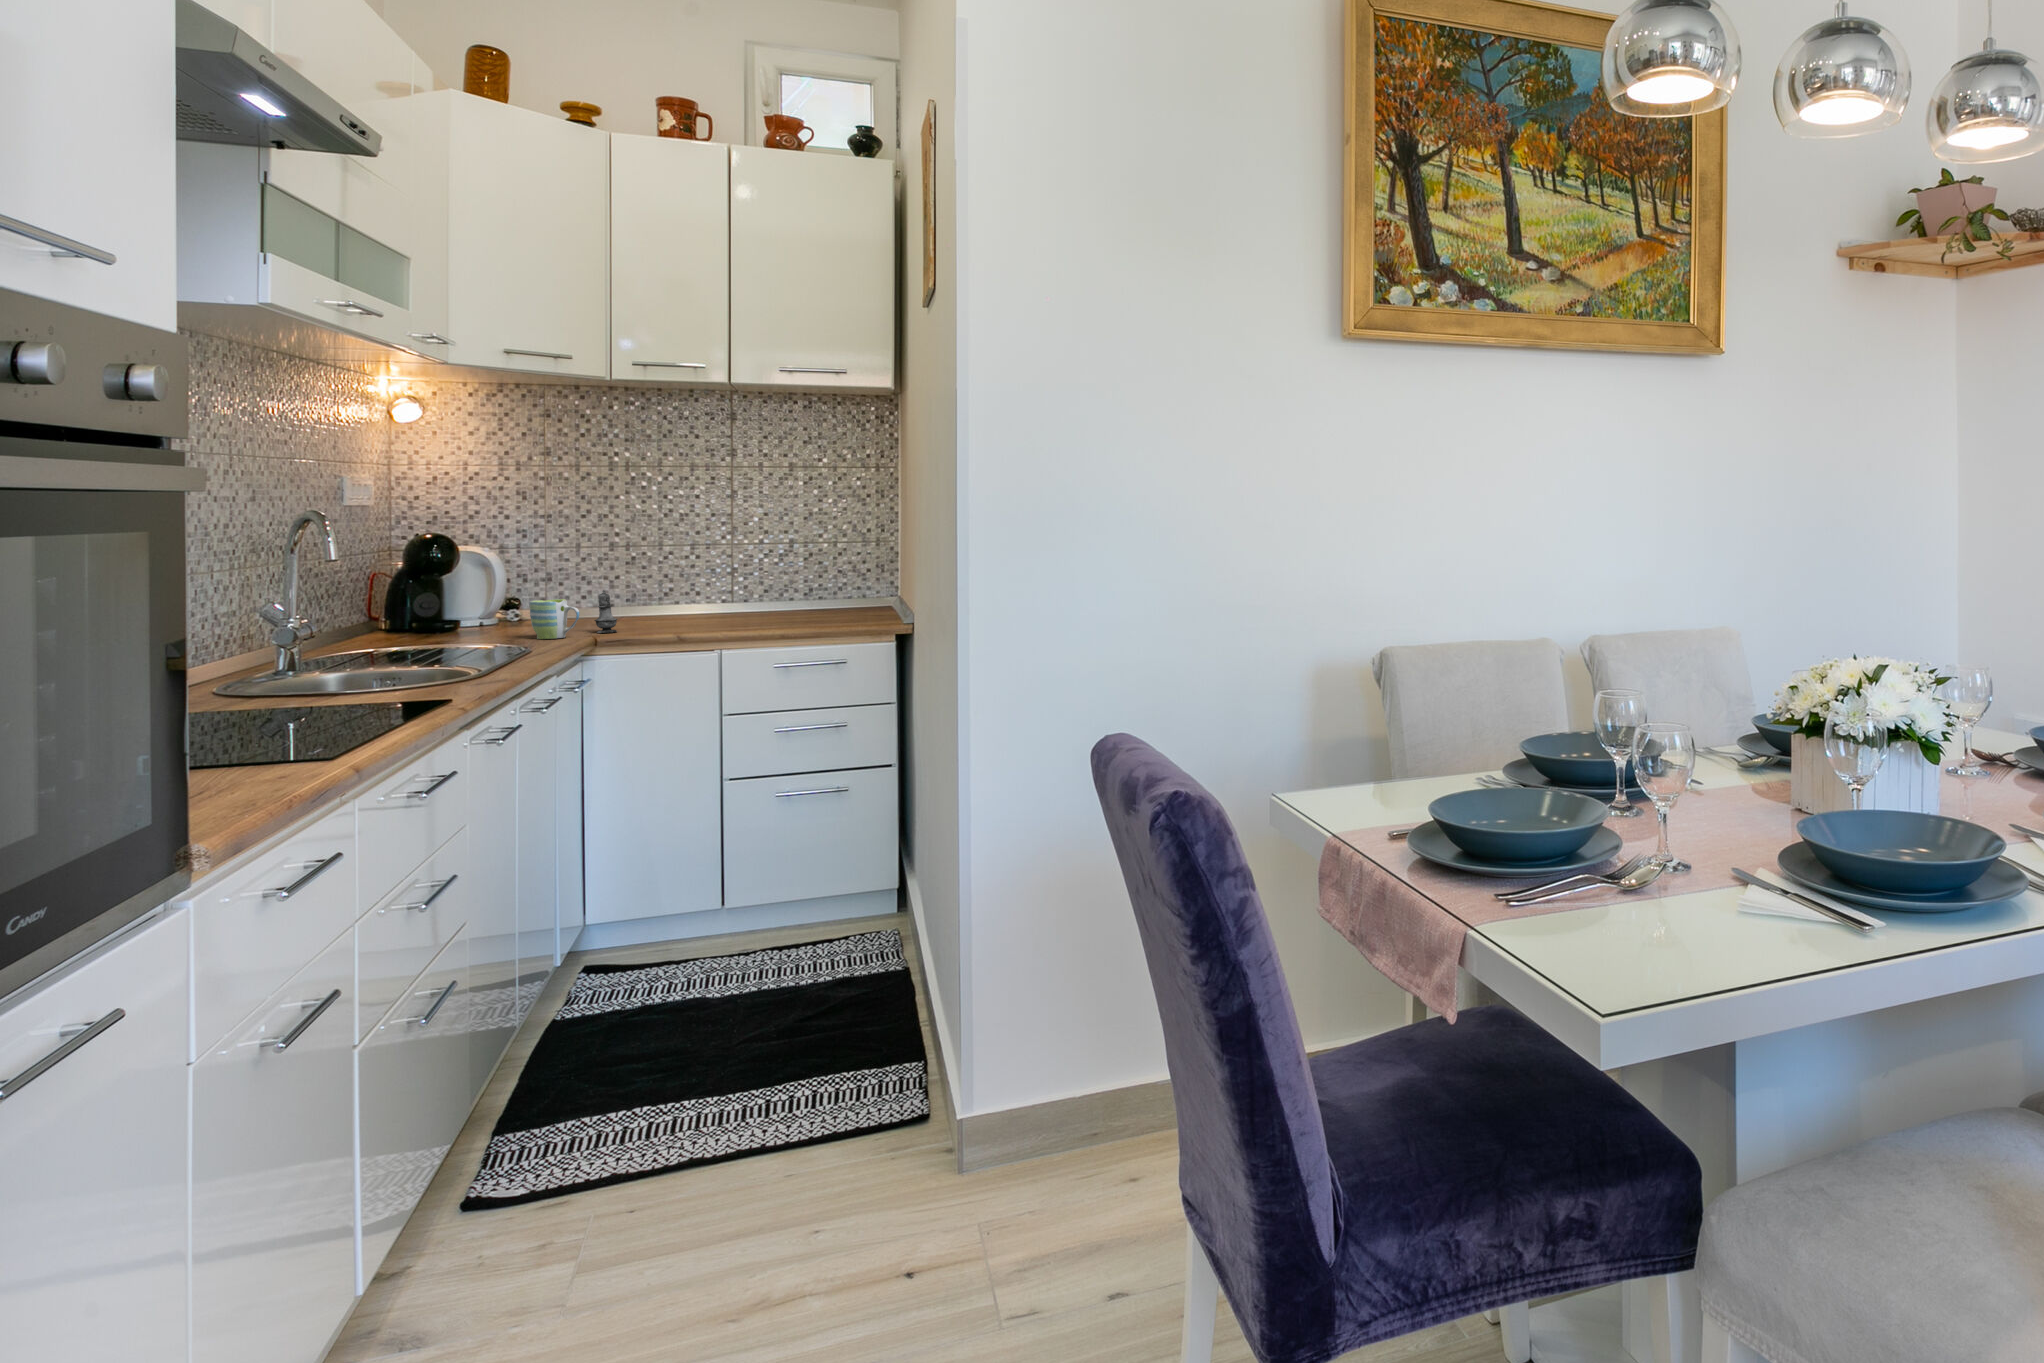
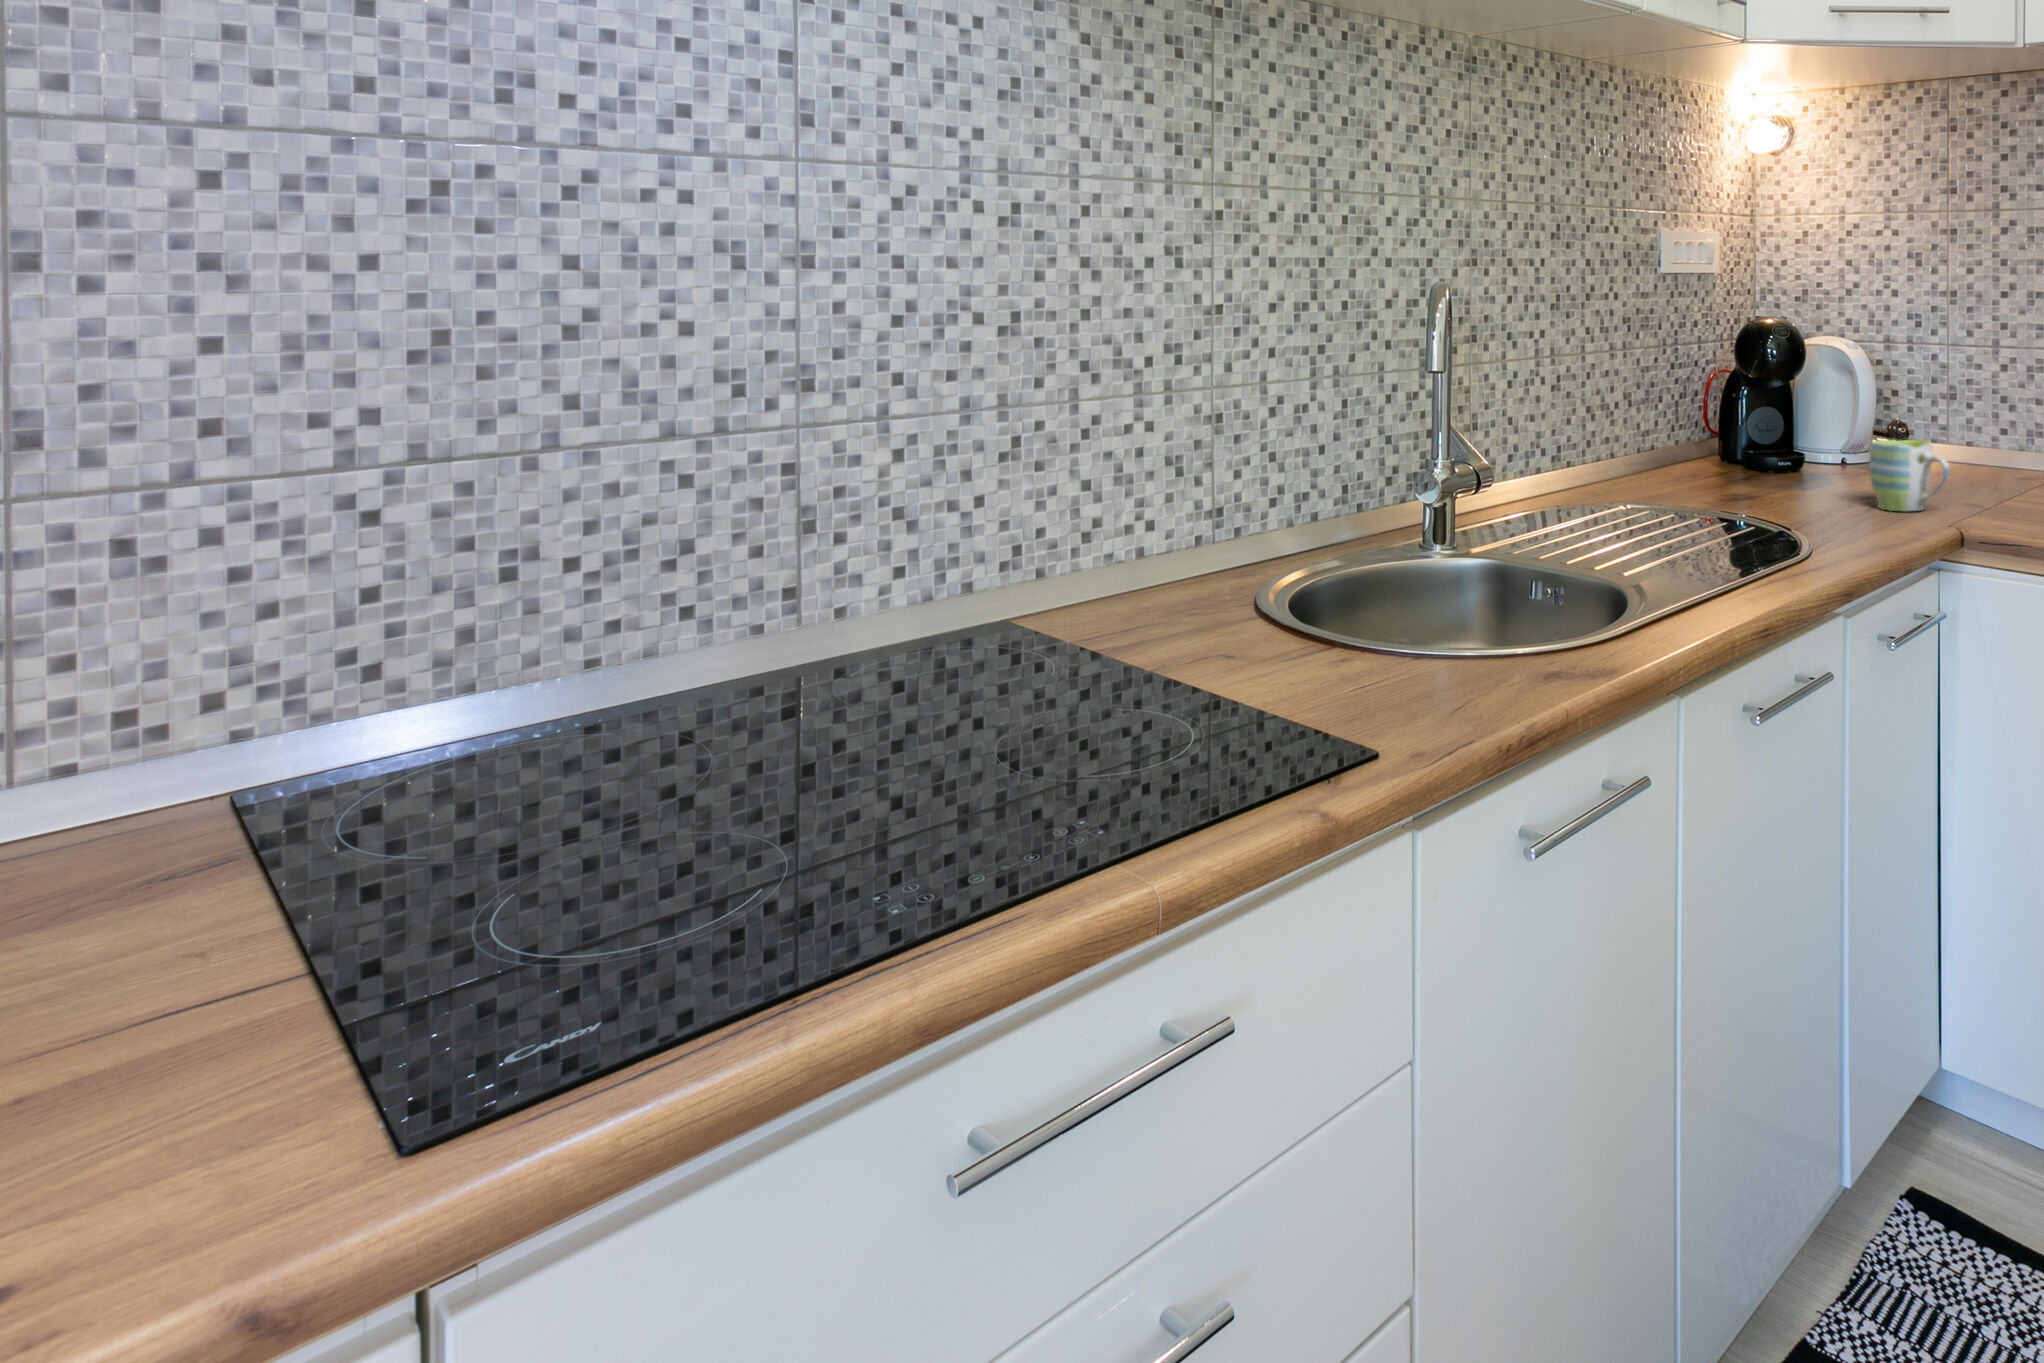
salt shaker: present [594,590,617,633] -> none [1983,427,2024,506]

